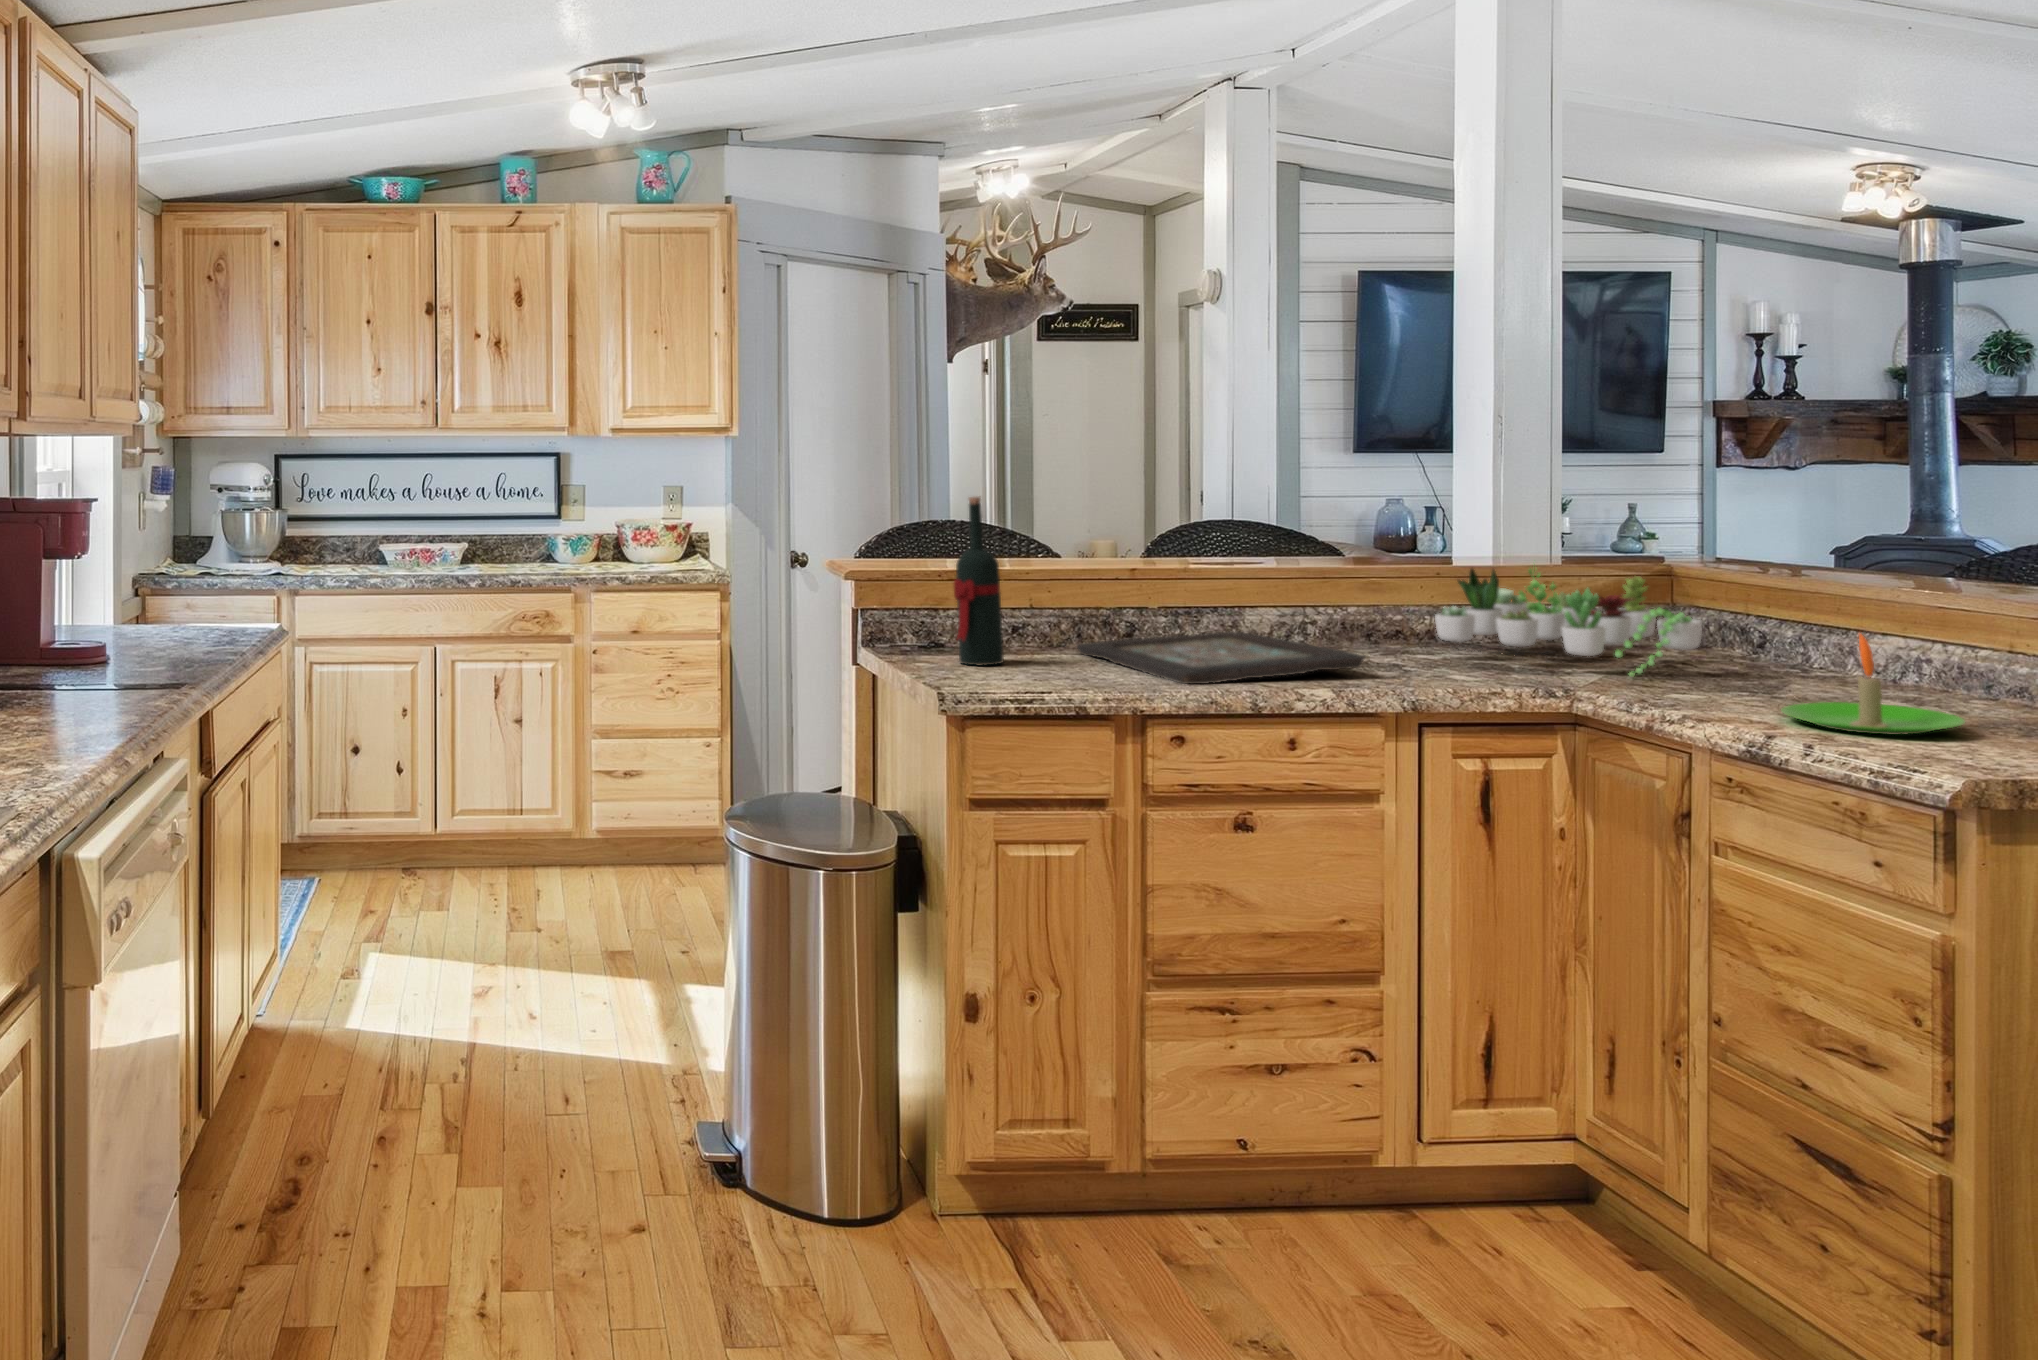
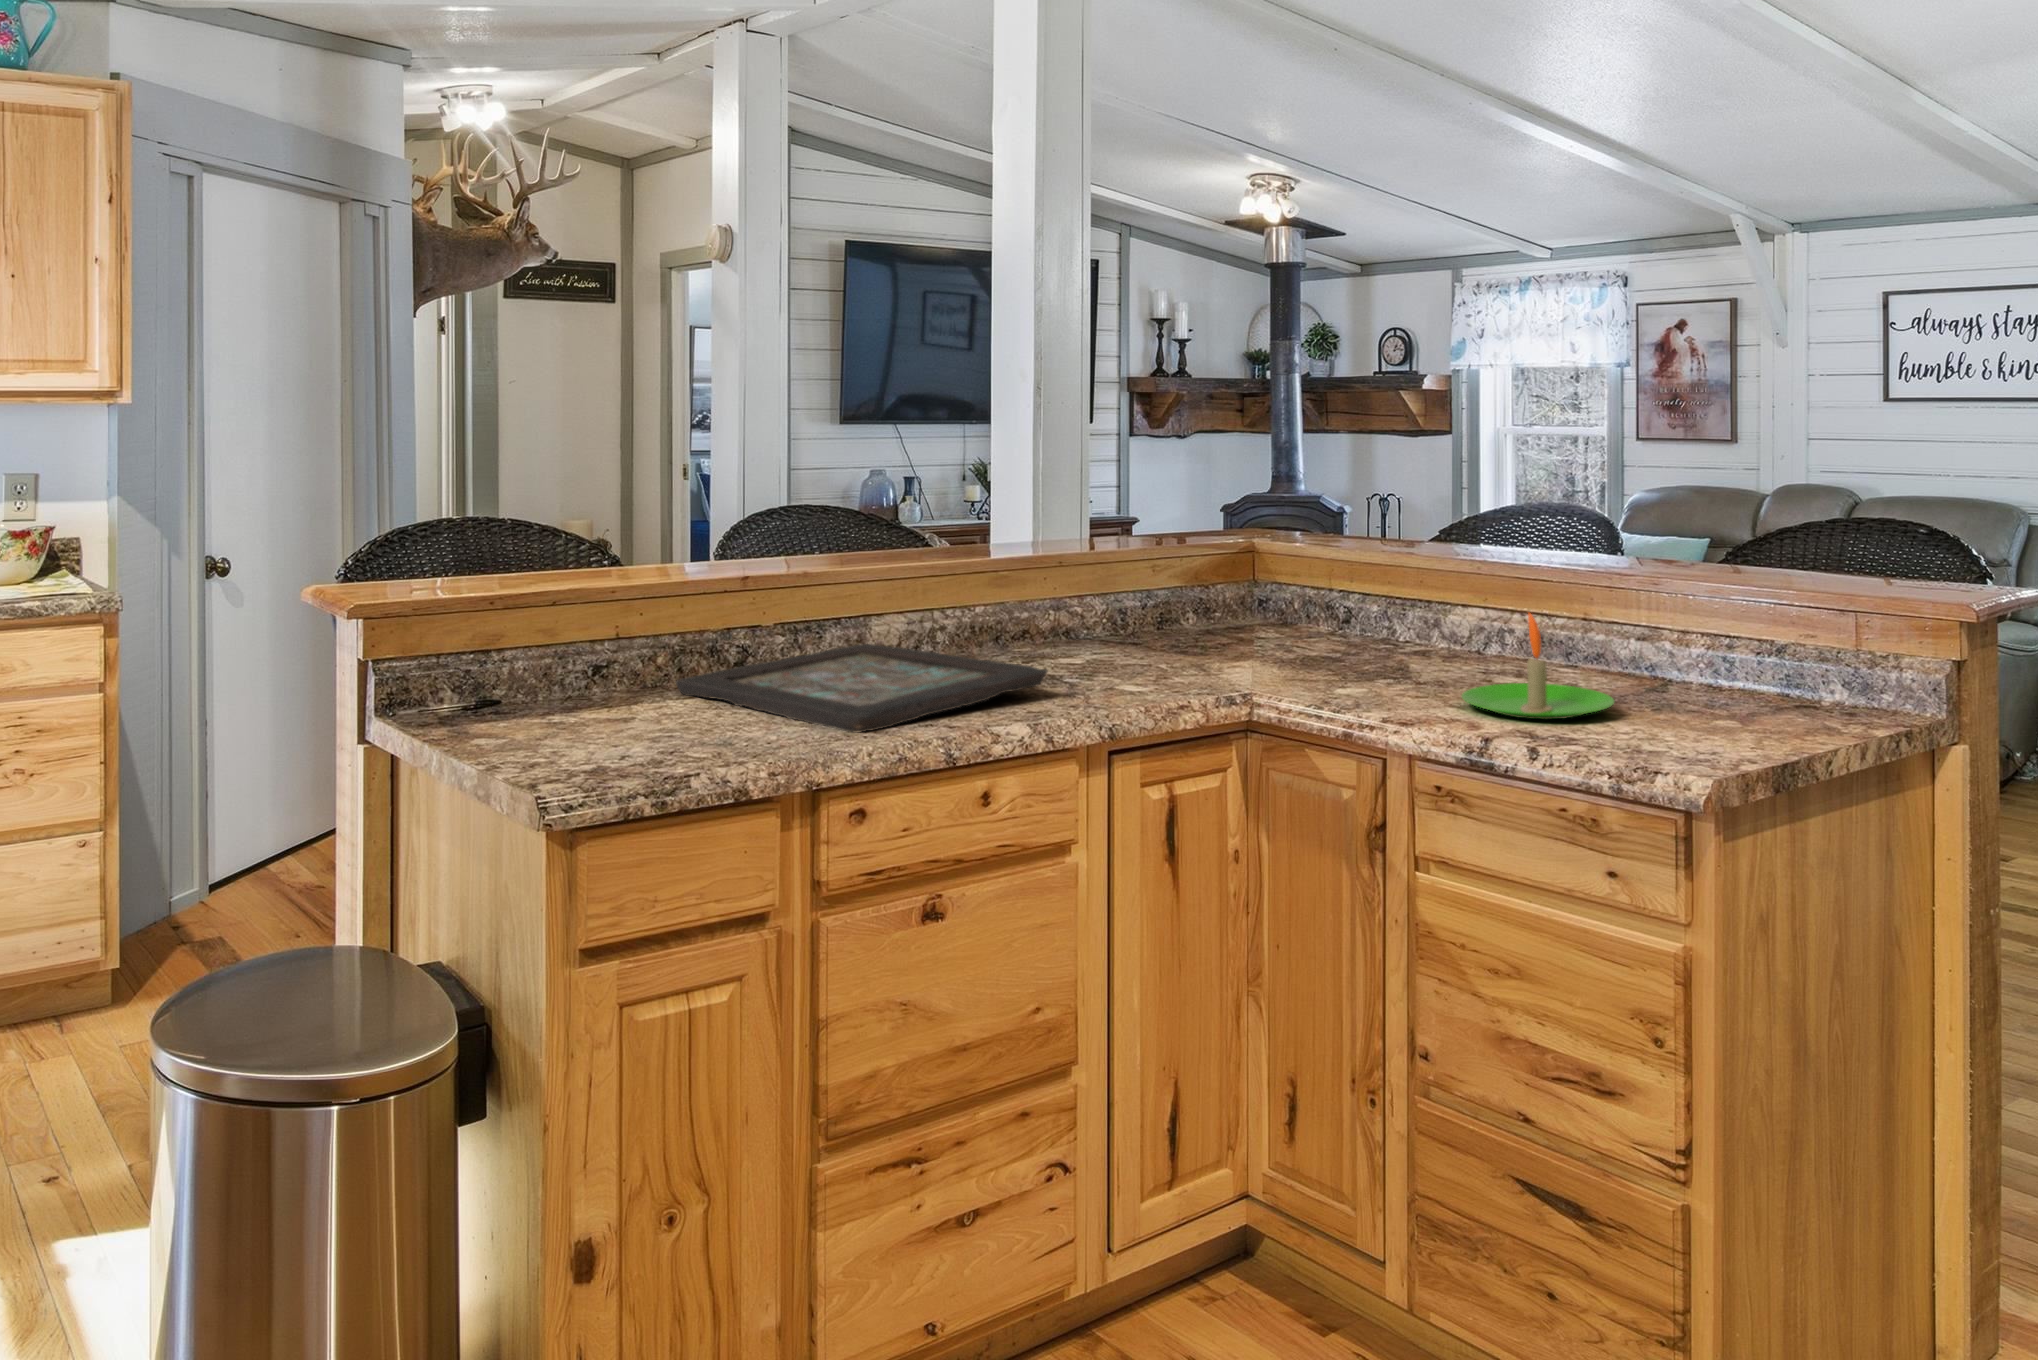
wine bottle: present [954,497,1004,665] -> none [513,475,587,732]
succulent plant: present [1435,568,1702,677] -> none [1082,540,1334,668]

